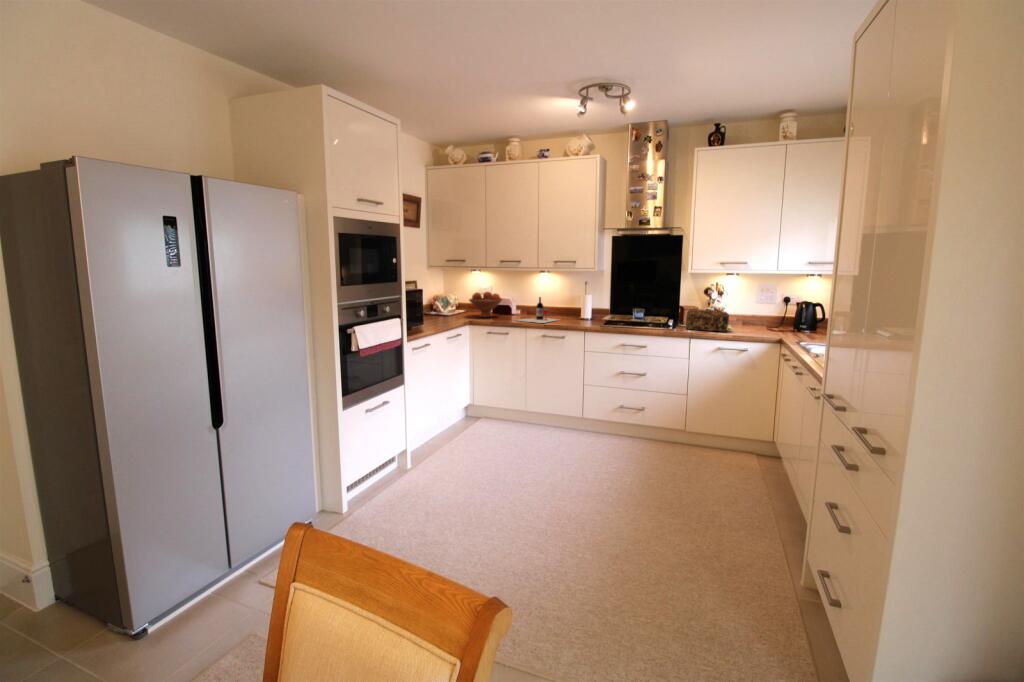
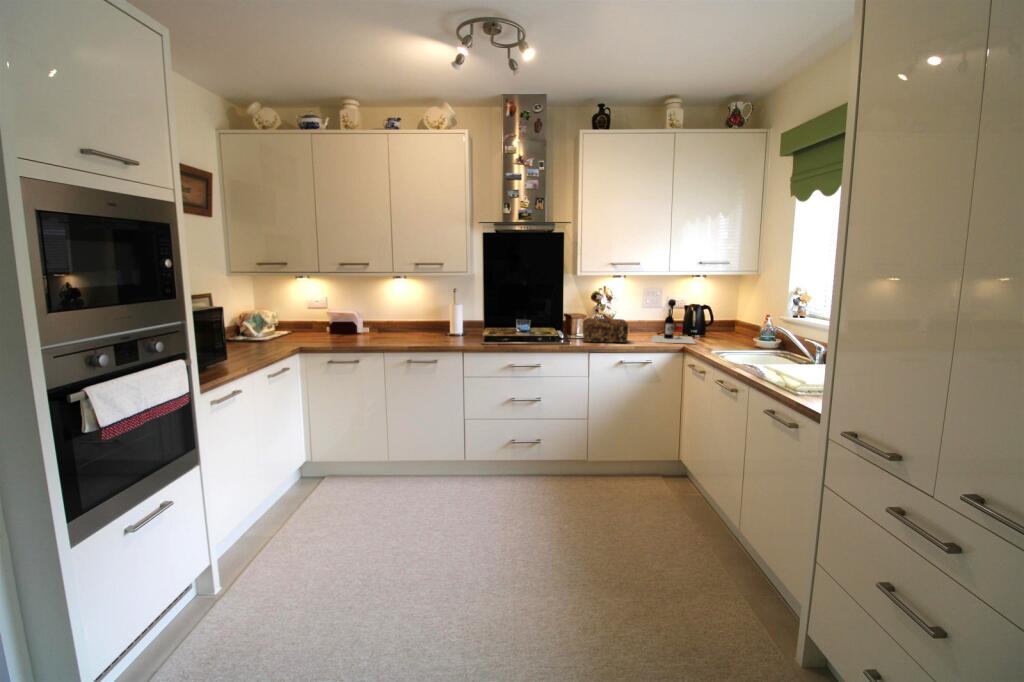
fruit bowl: present [469,292,502,317] -> none [297,305,347,341]
wine bottle: present [517,297,558,323] -> present [651,309,695,344]

